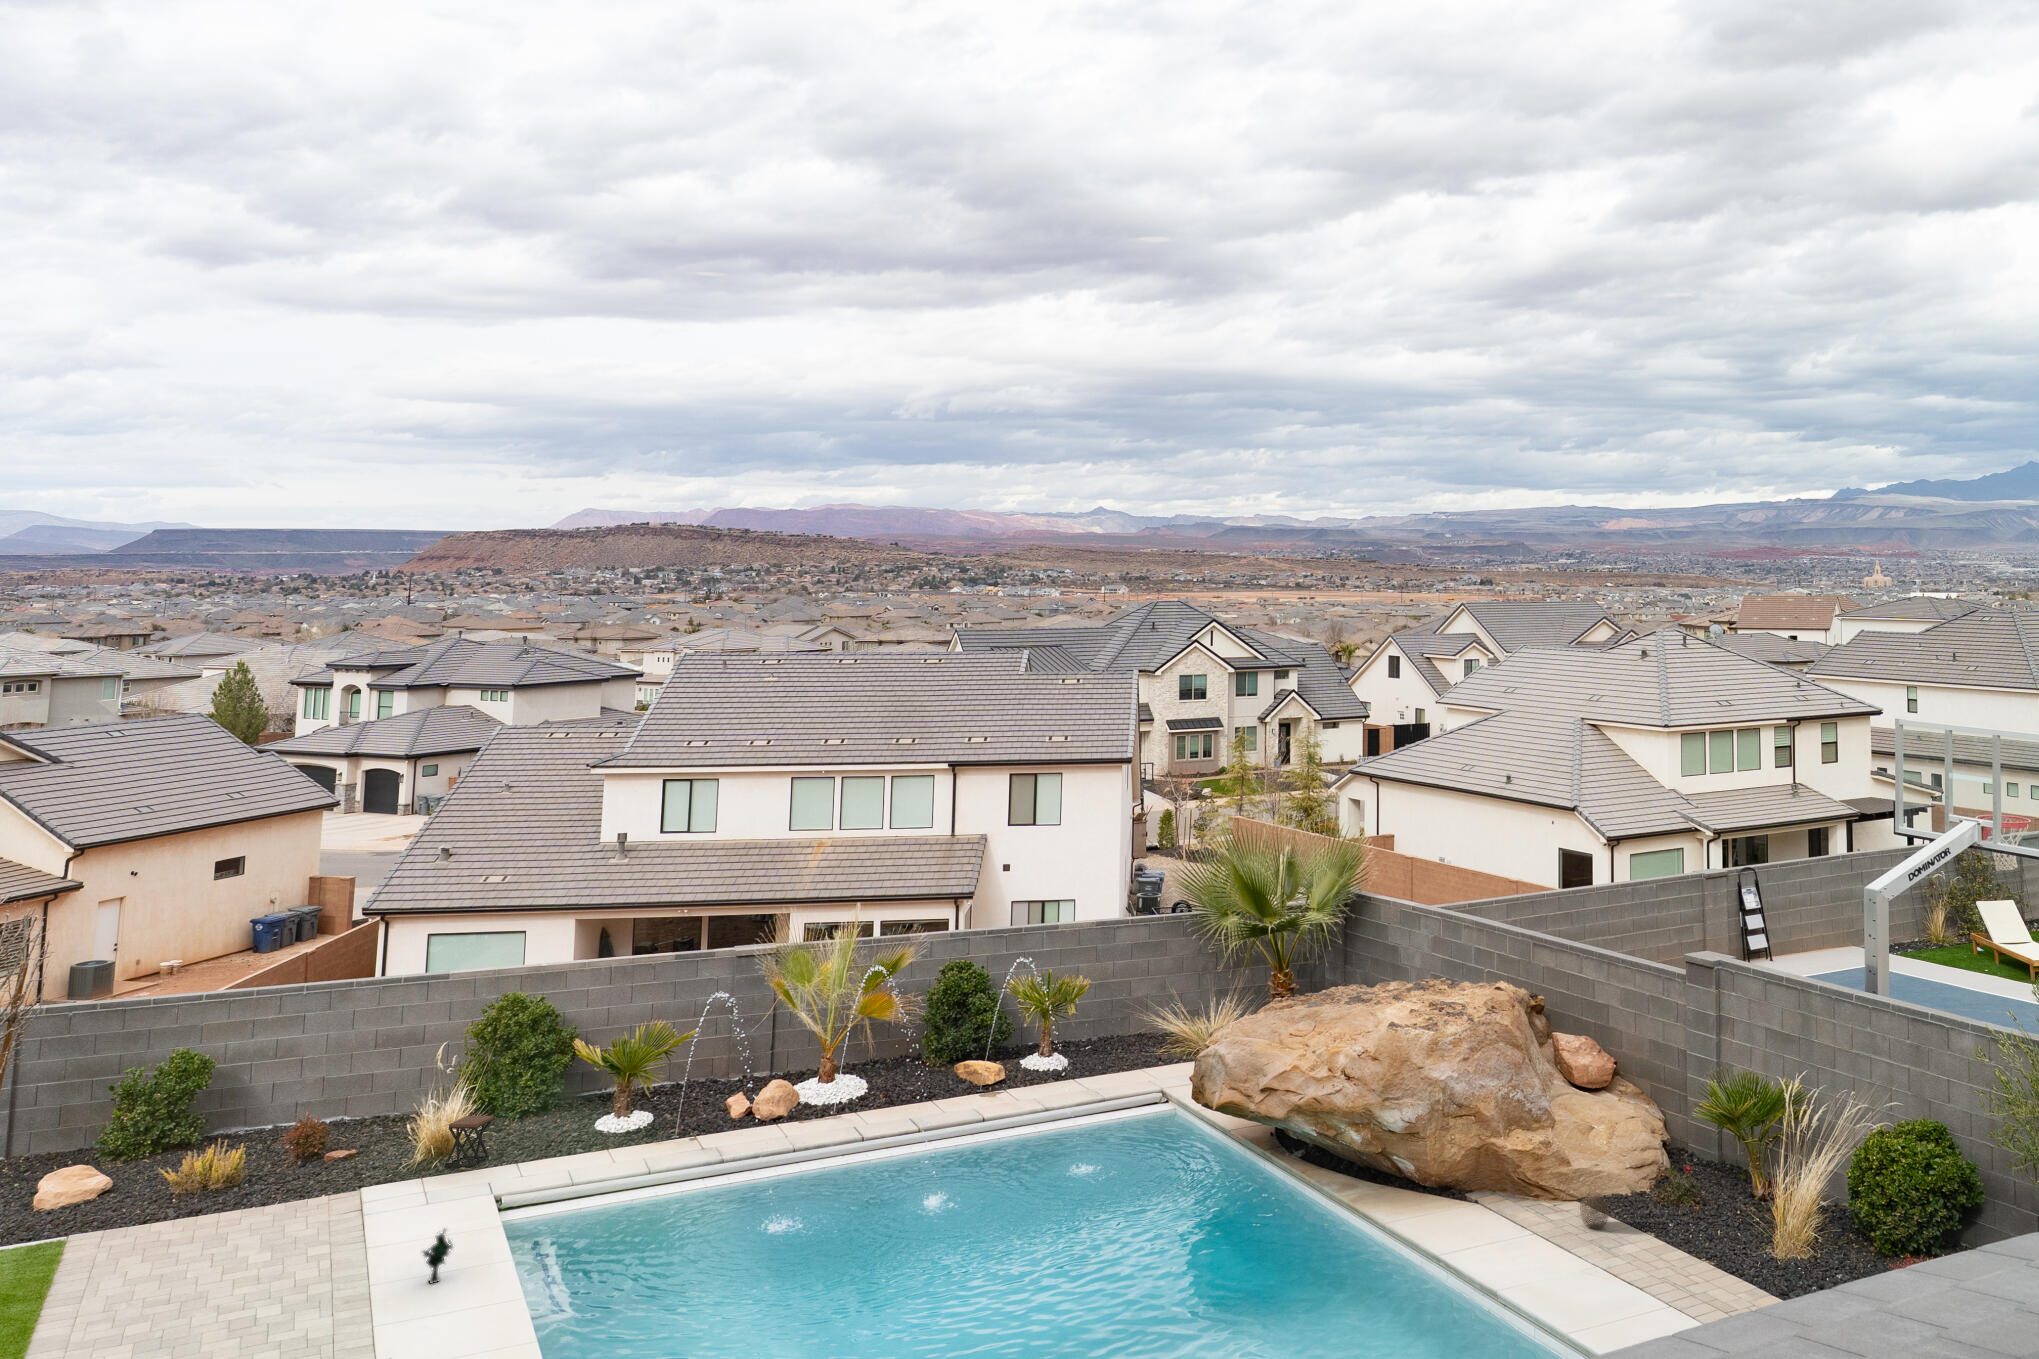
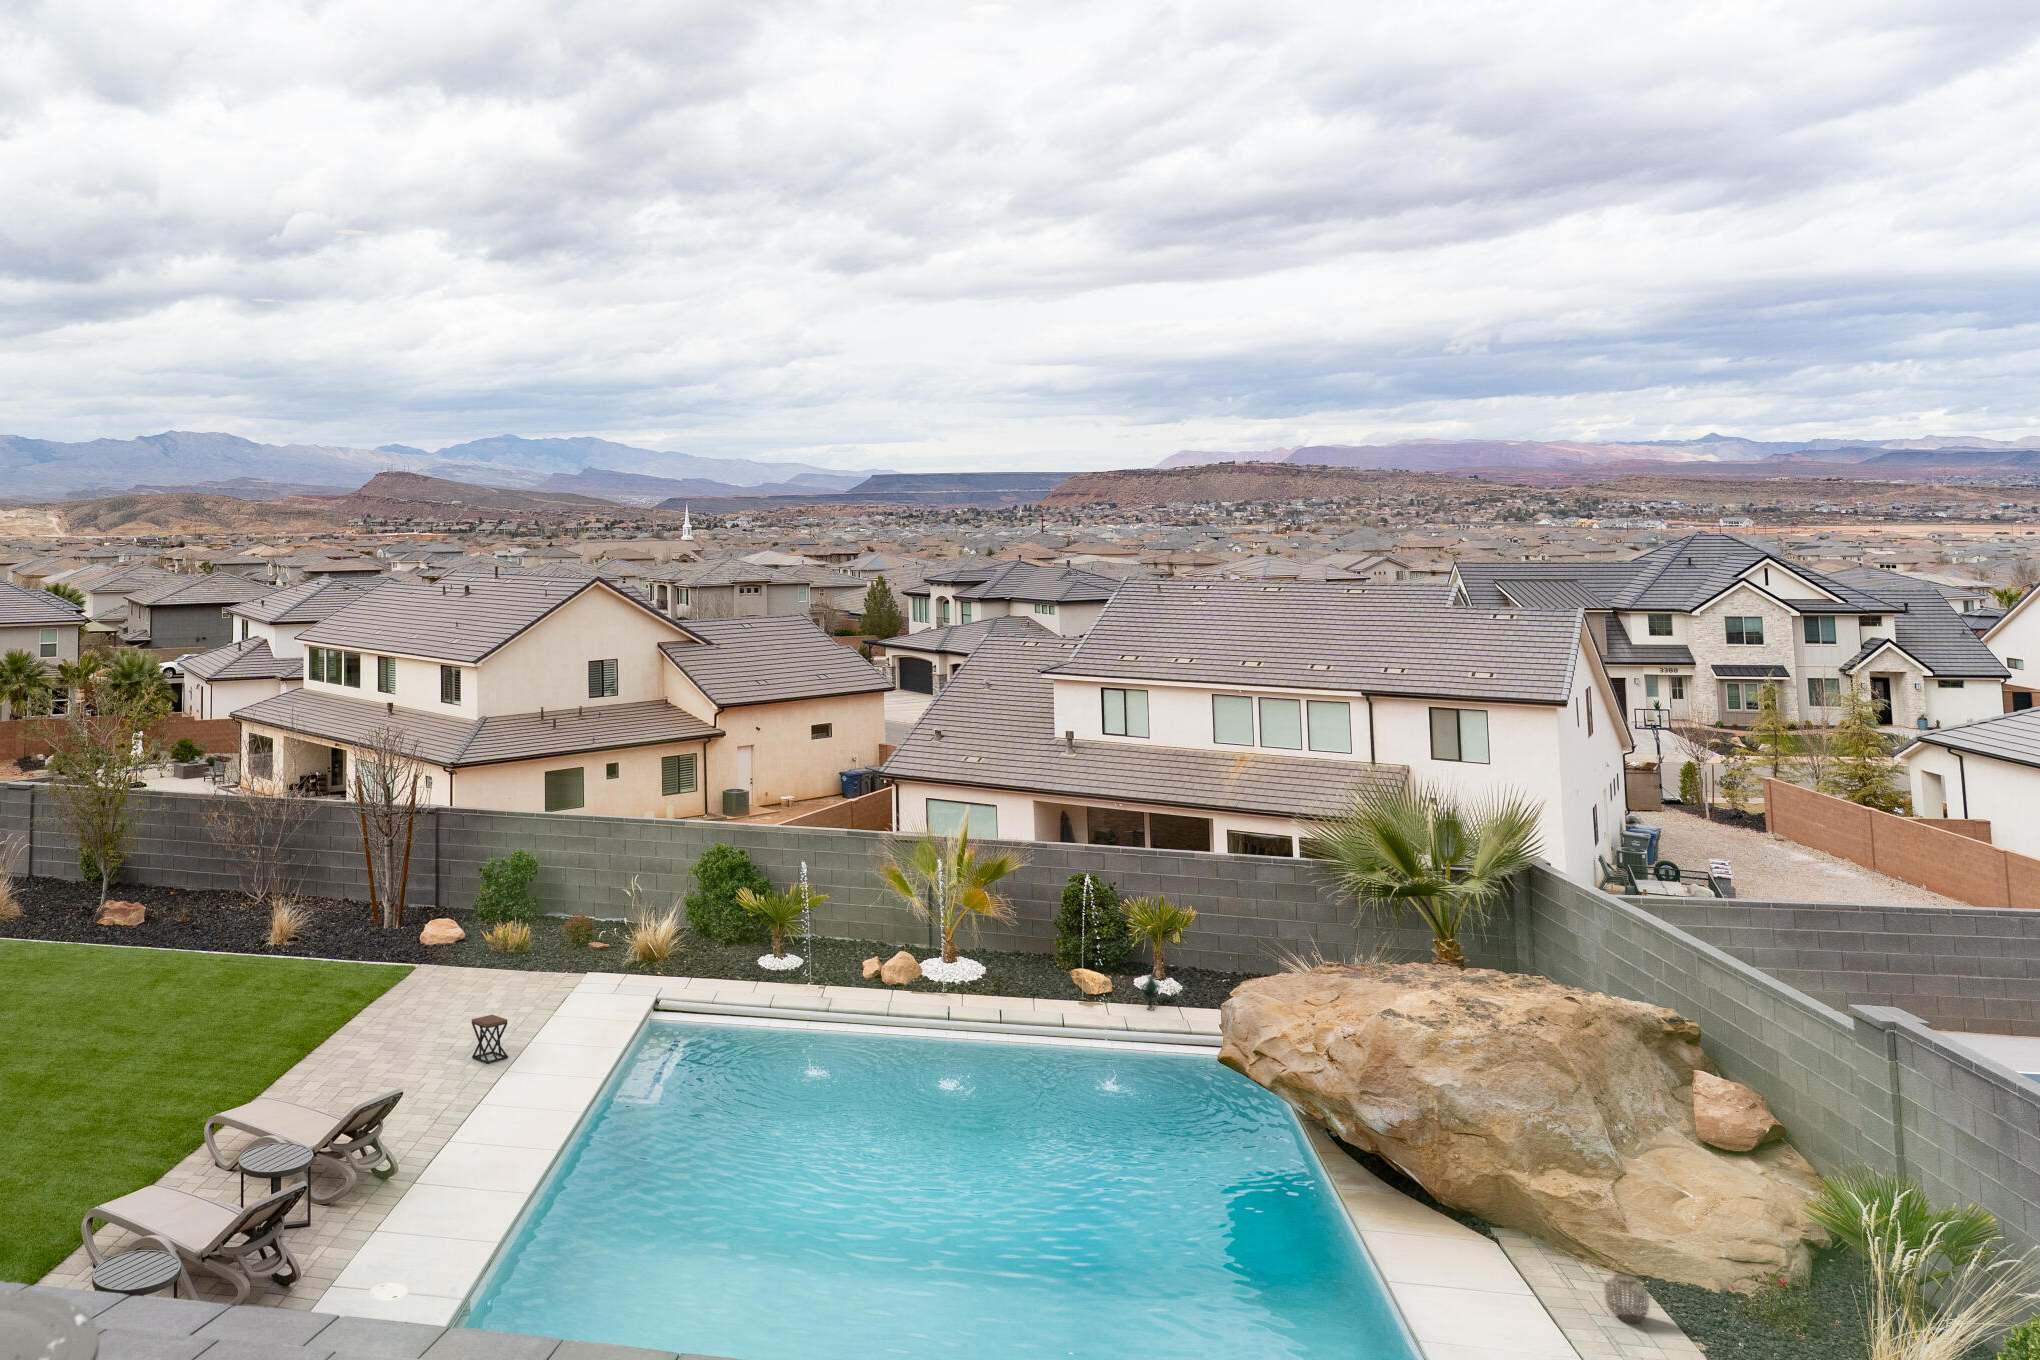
stool: present [445,1116,493,1167] -> present [472,1015,508,1064]
decorative plant: present [423,1230,452,1283] -> present [1141,974,1159,1010]

